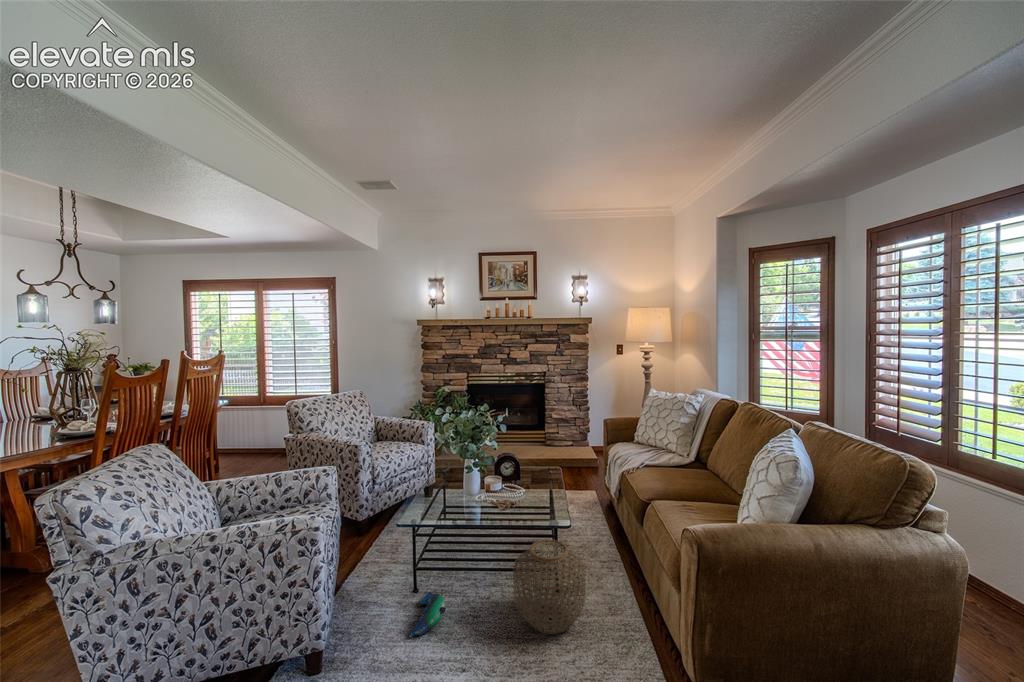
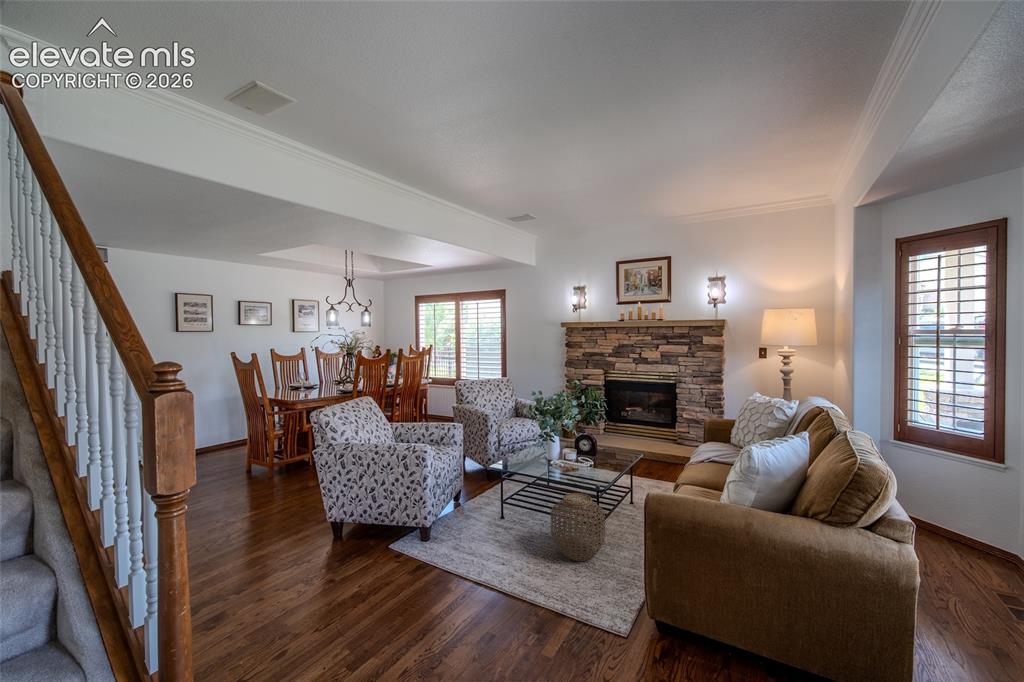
plush toy: present [409,592,446,638] -> none [483,517,513,538]

